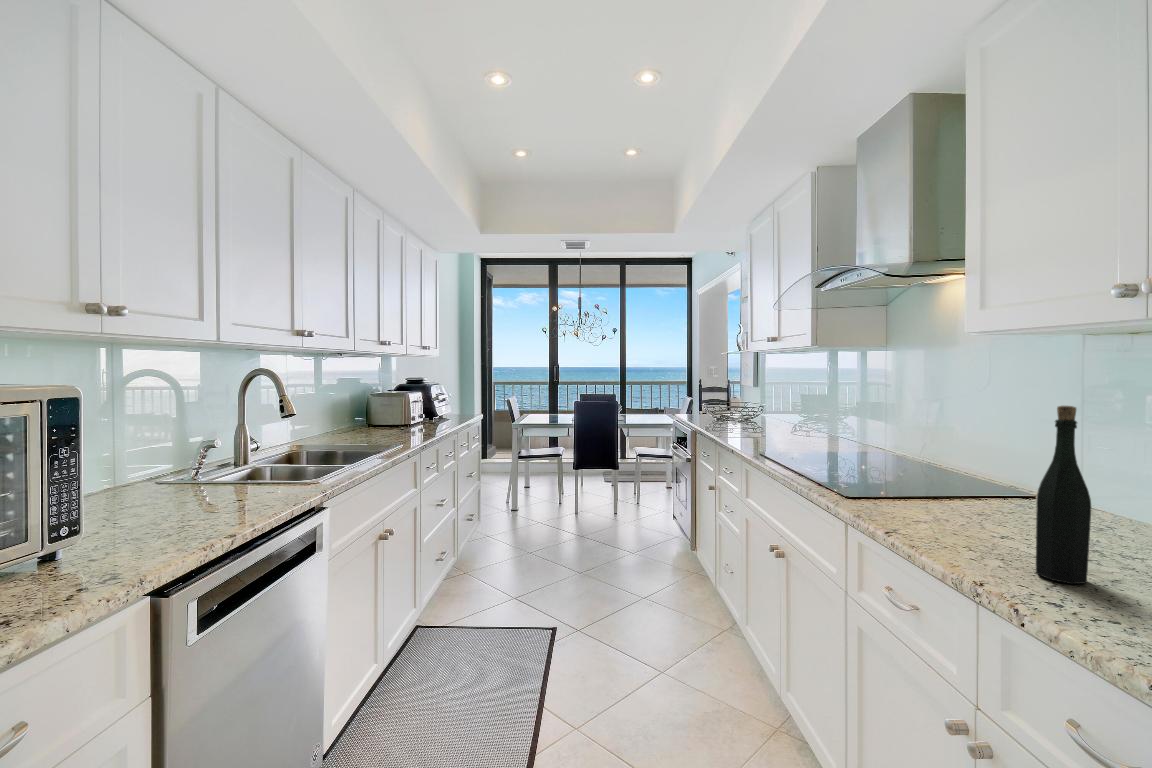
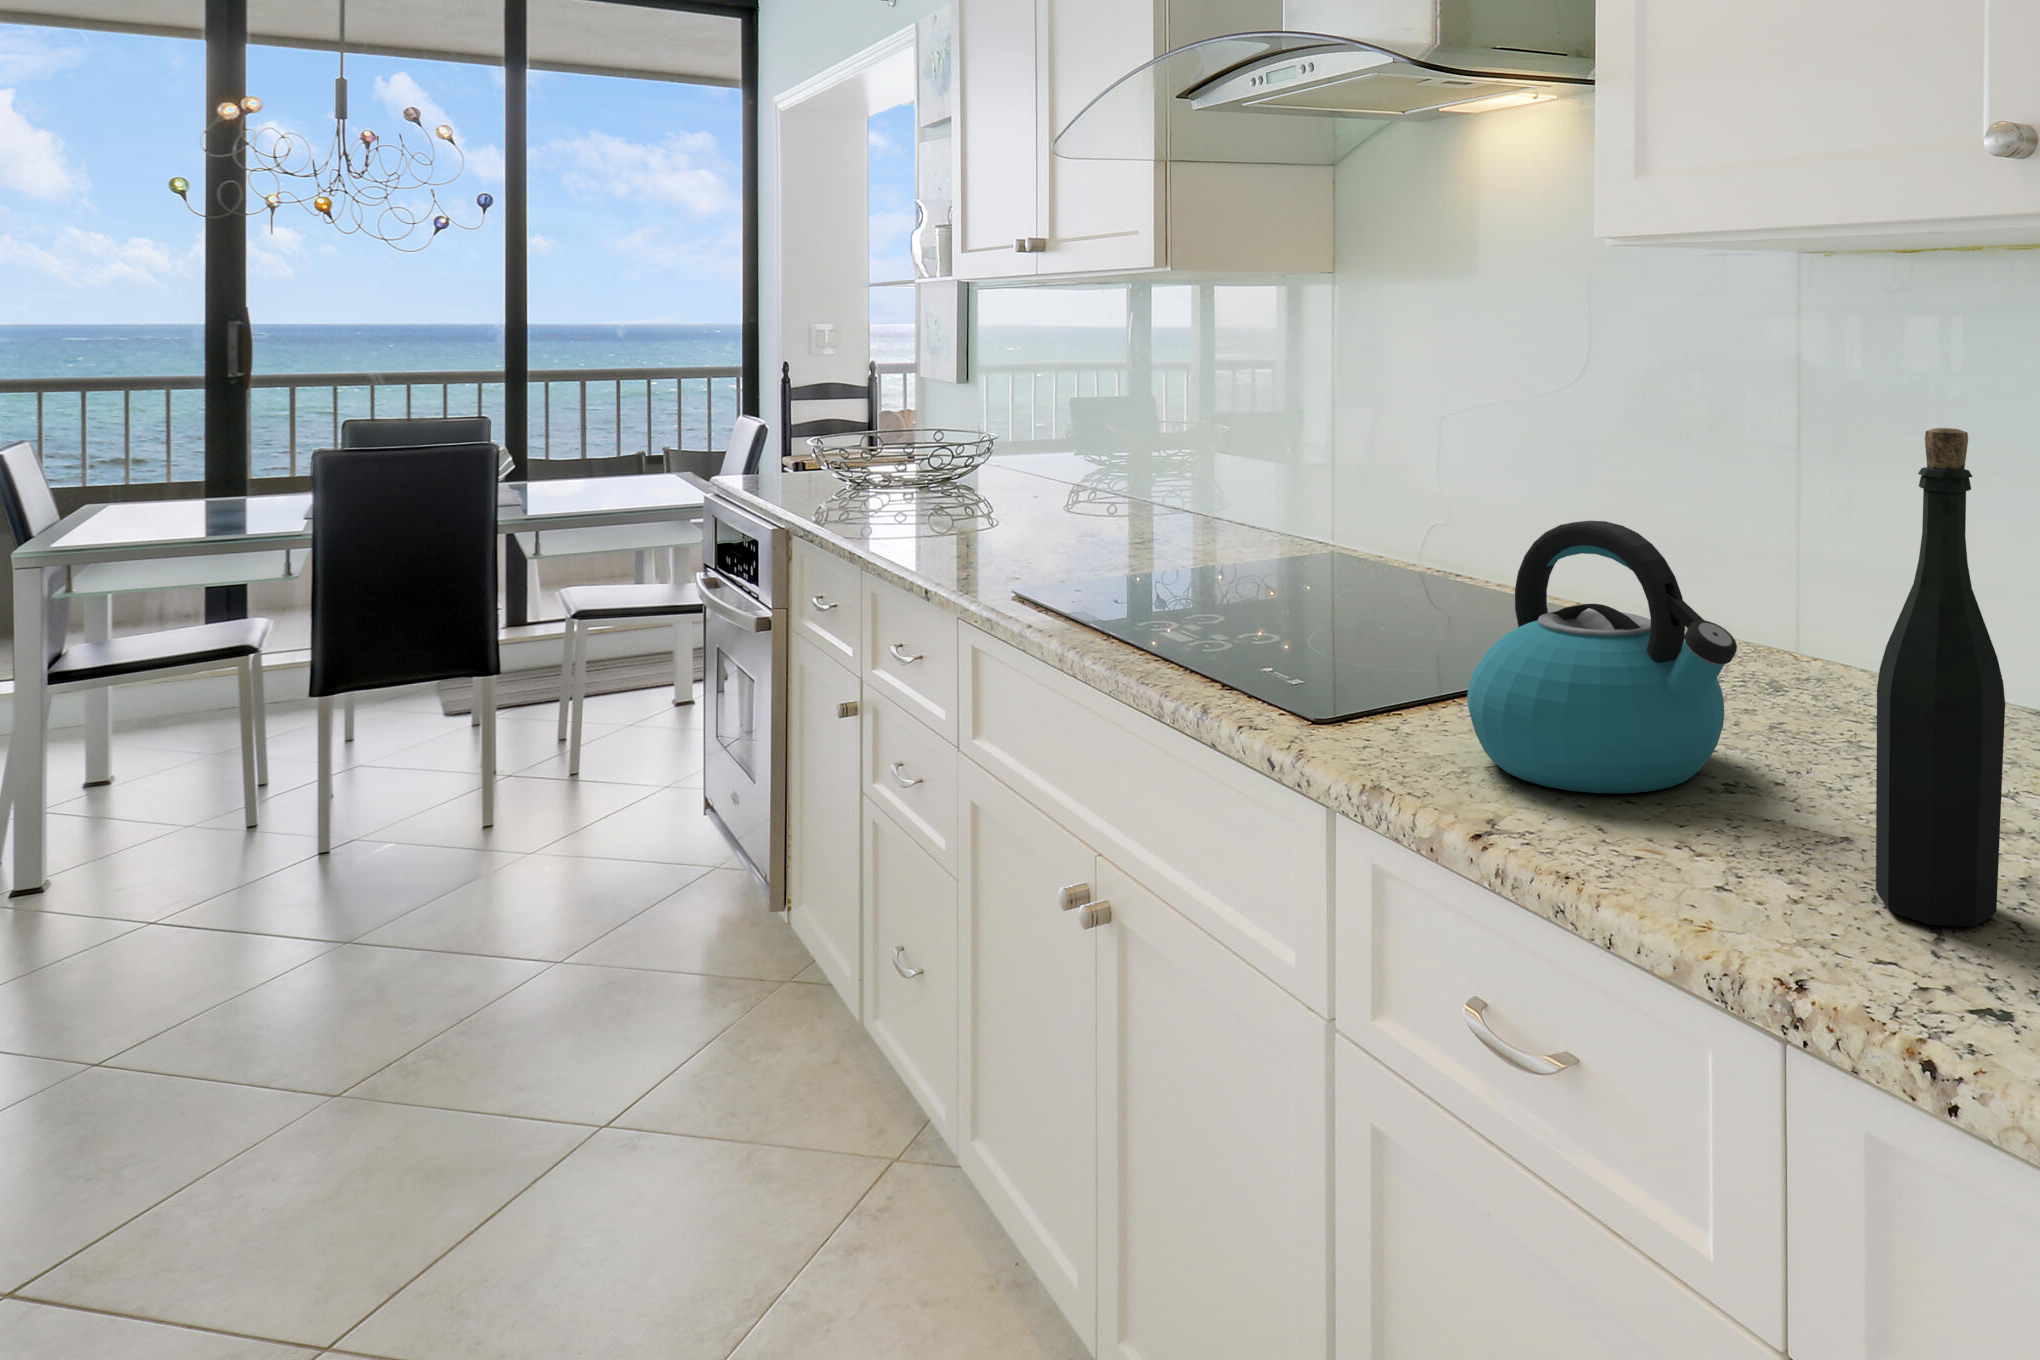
kettle: none [895,436,1003,531] -> present [1467,521,1737,793]

